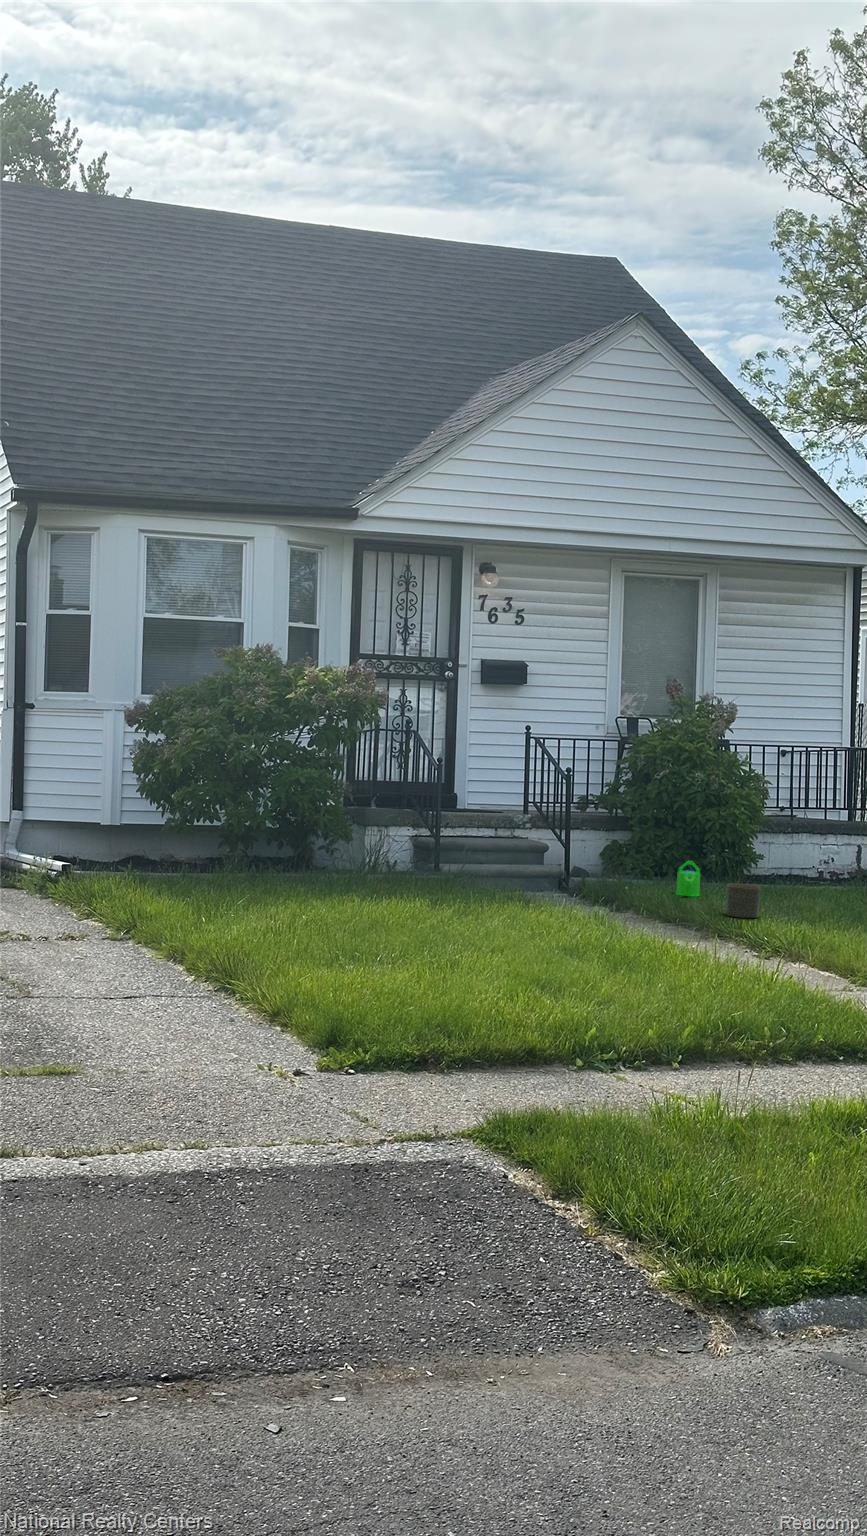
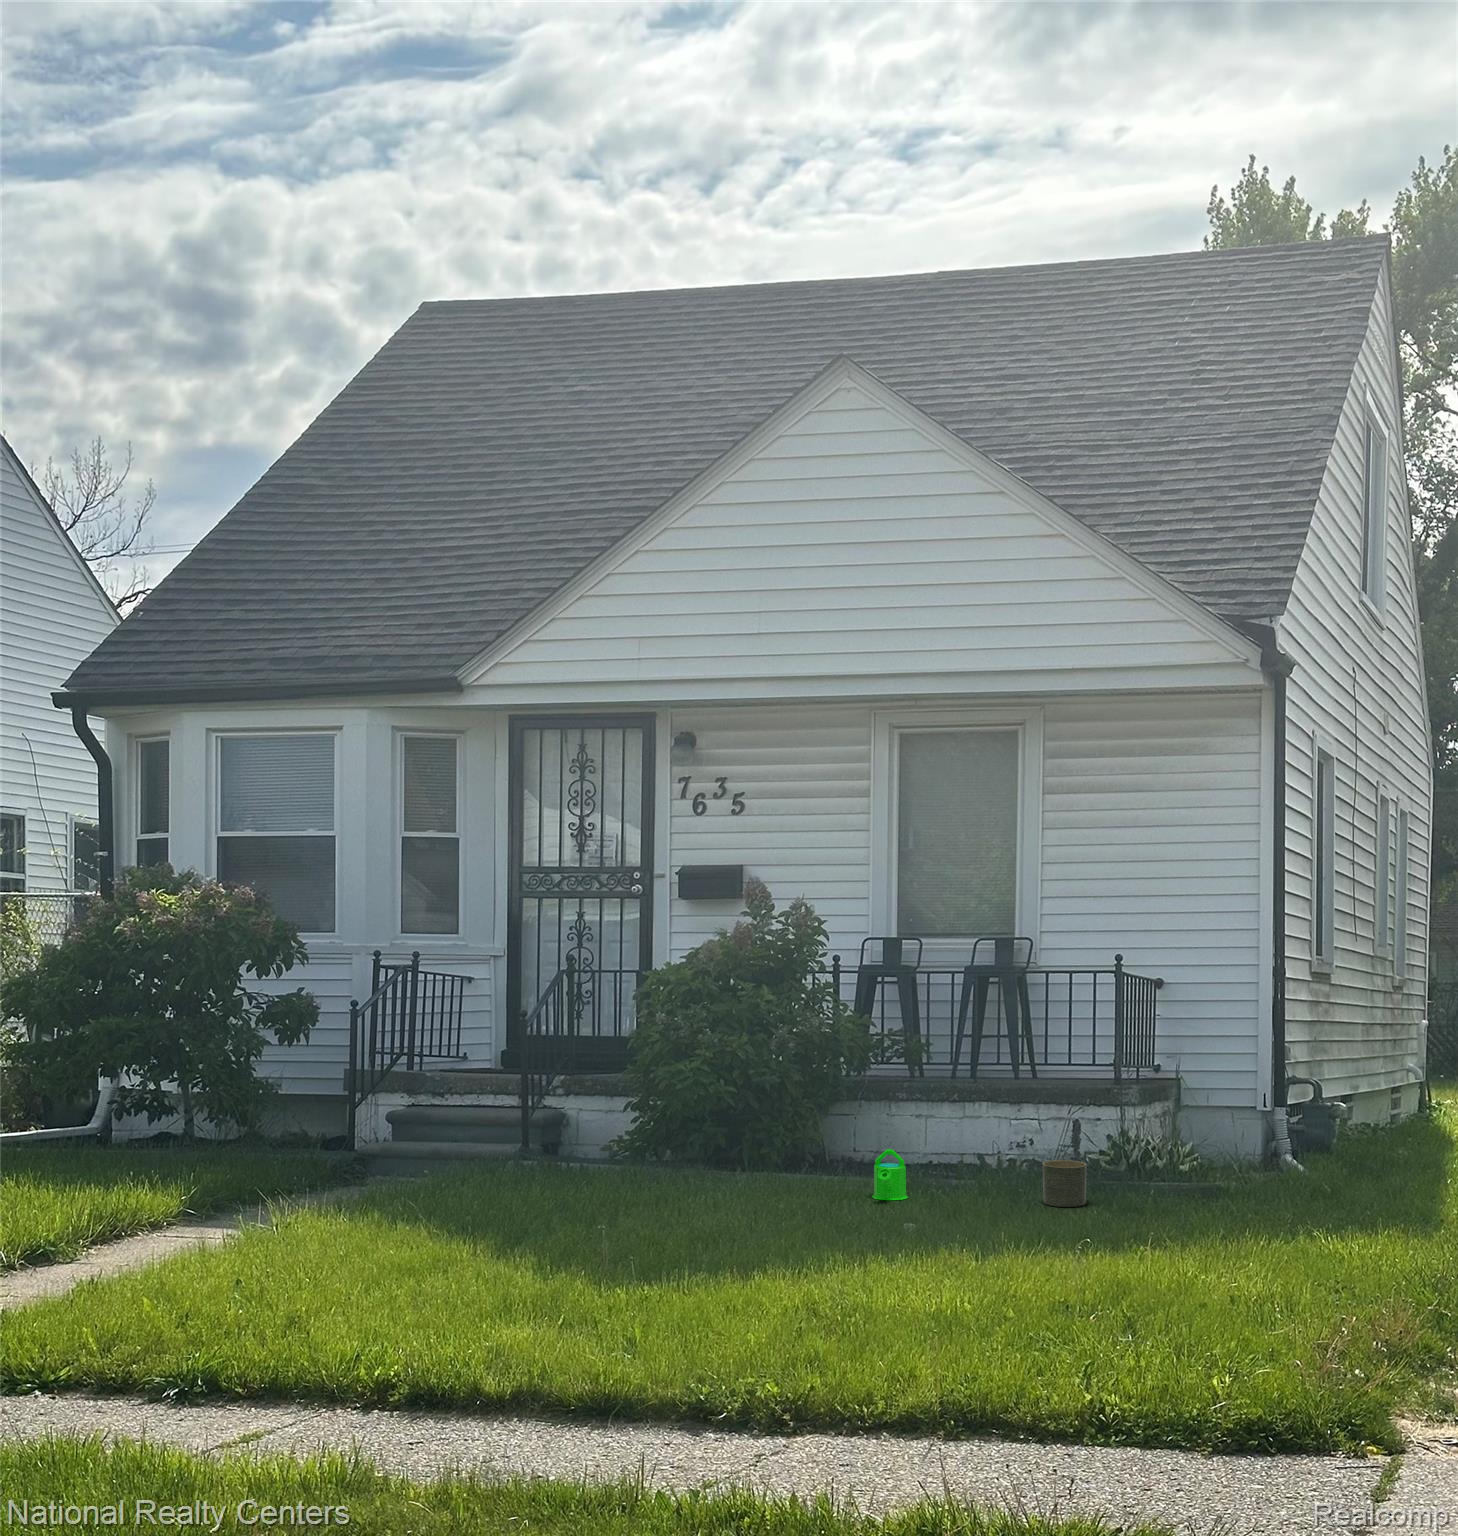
planter: present [726,884,760,918] -> present [1043,1160,1086,1207]

